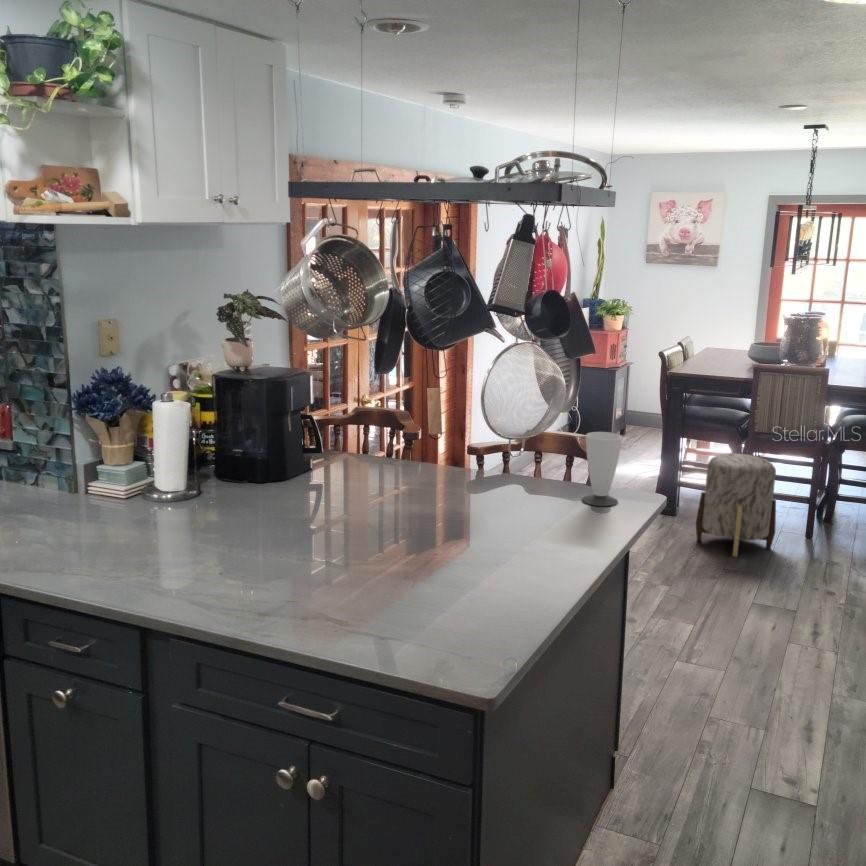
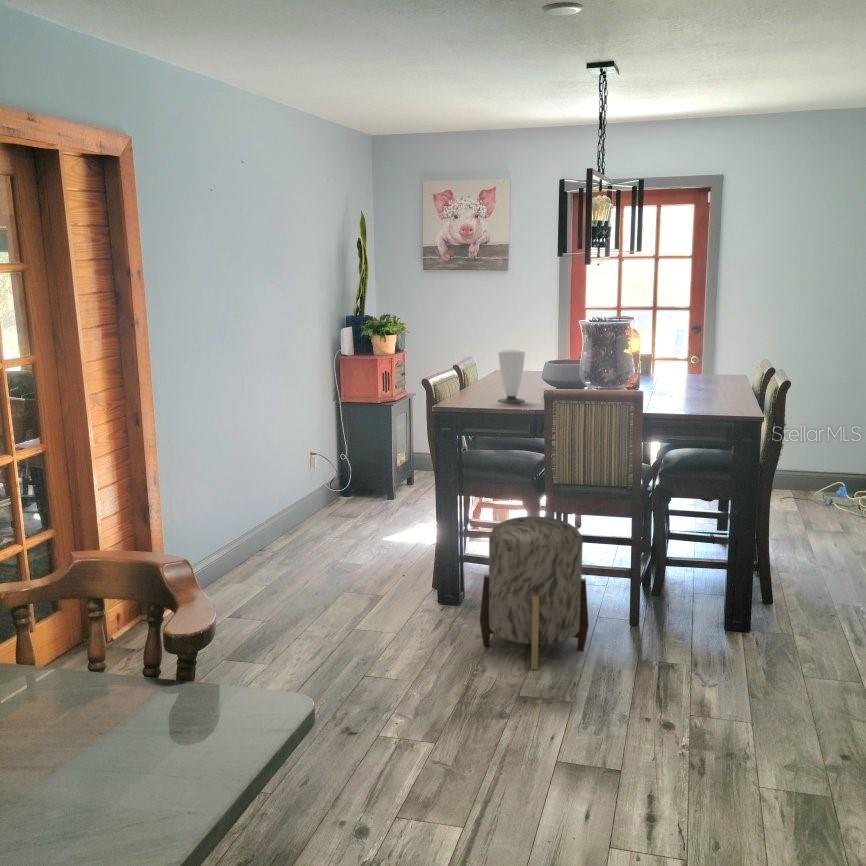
cup: present [582,432,622,506] -> present [498,349,525,403]

